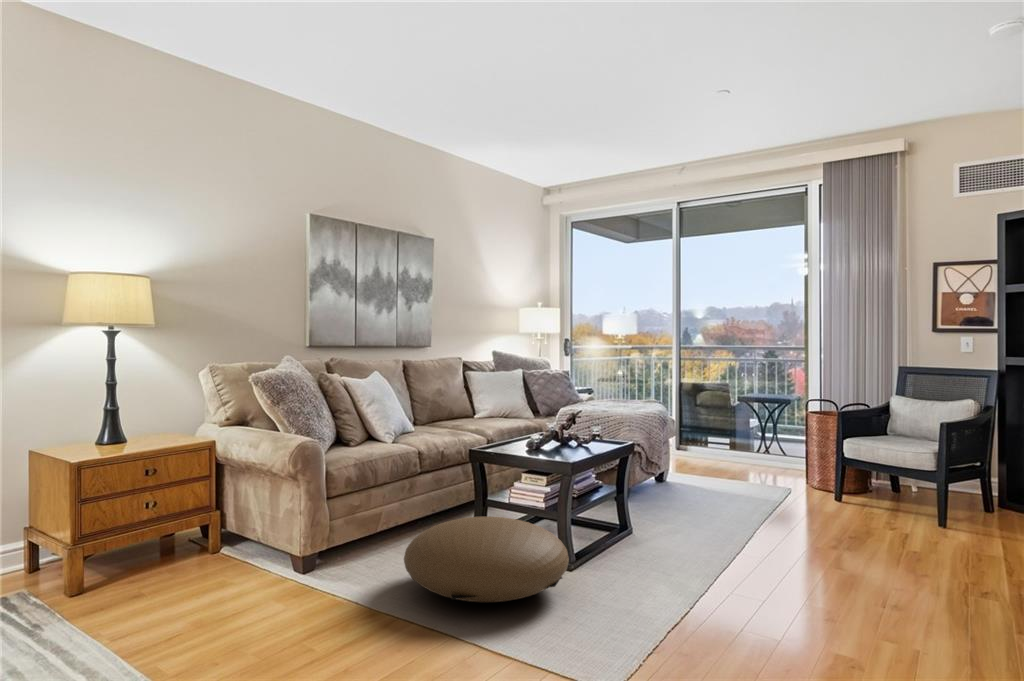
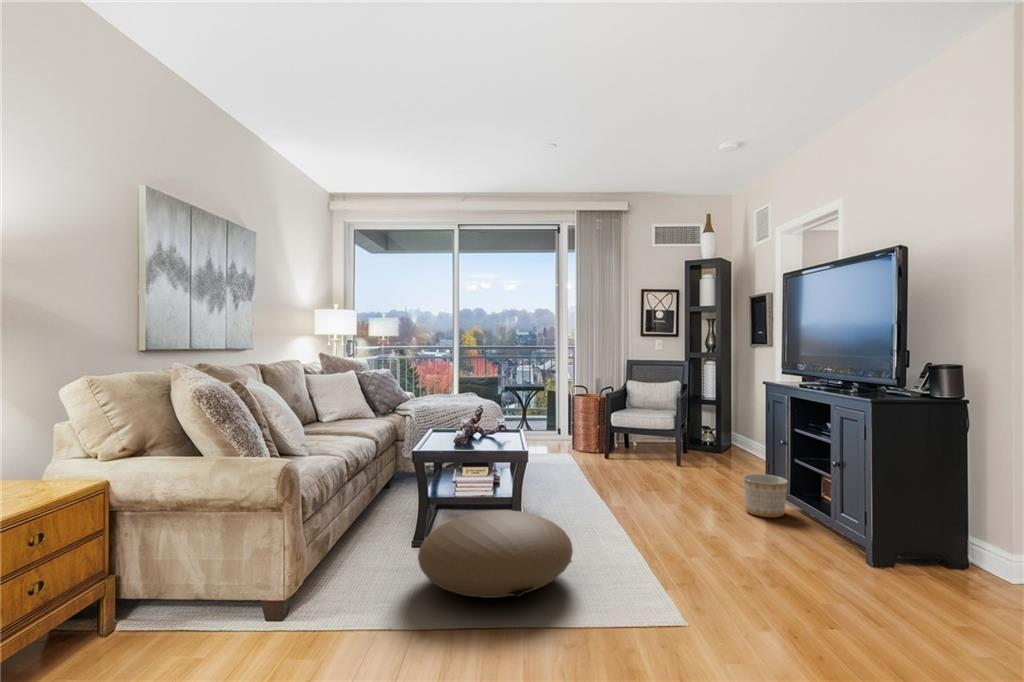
planter: none [930,545,1008,619] -> present [743,474,787,518]

